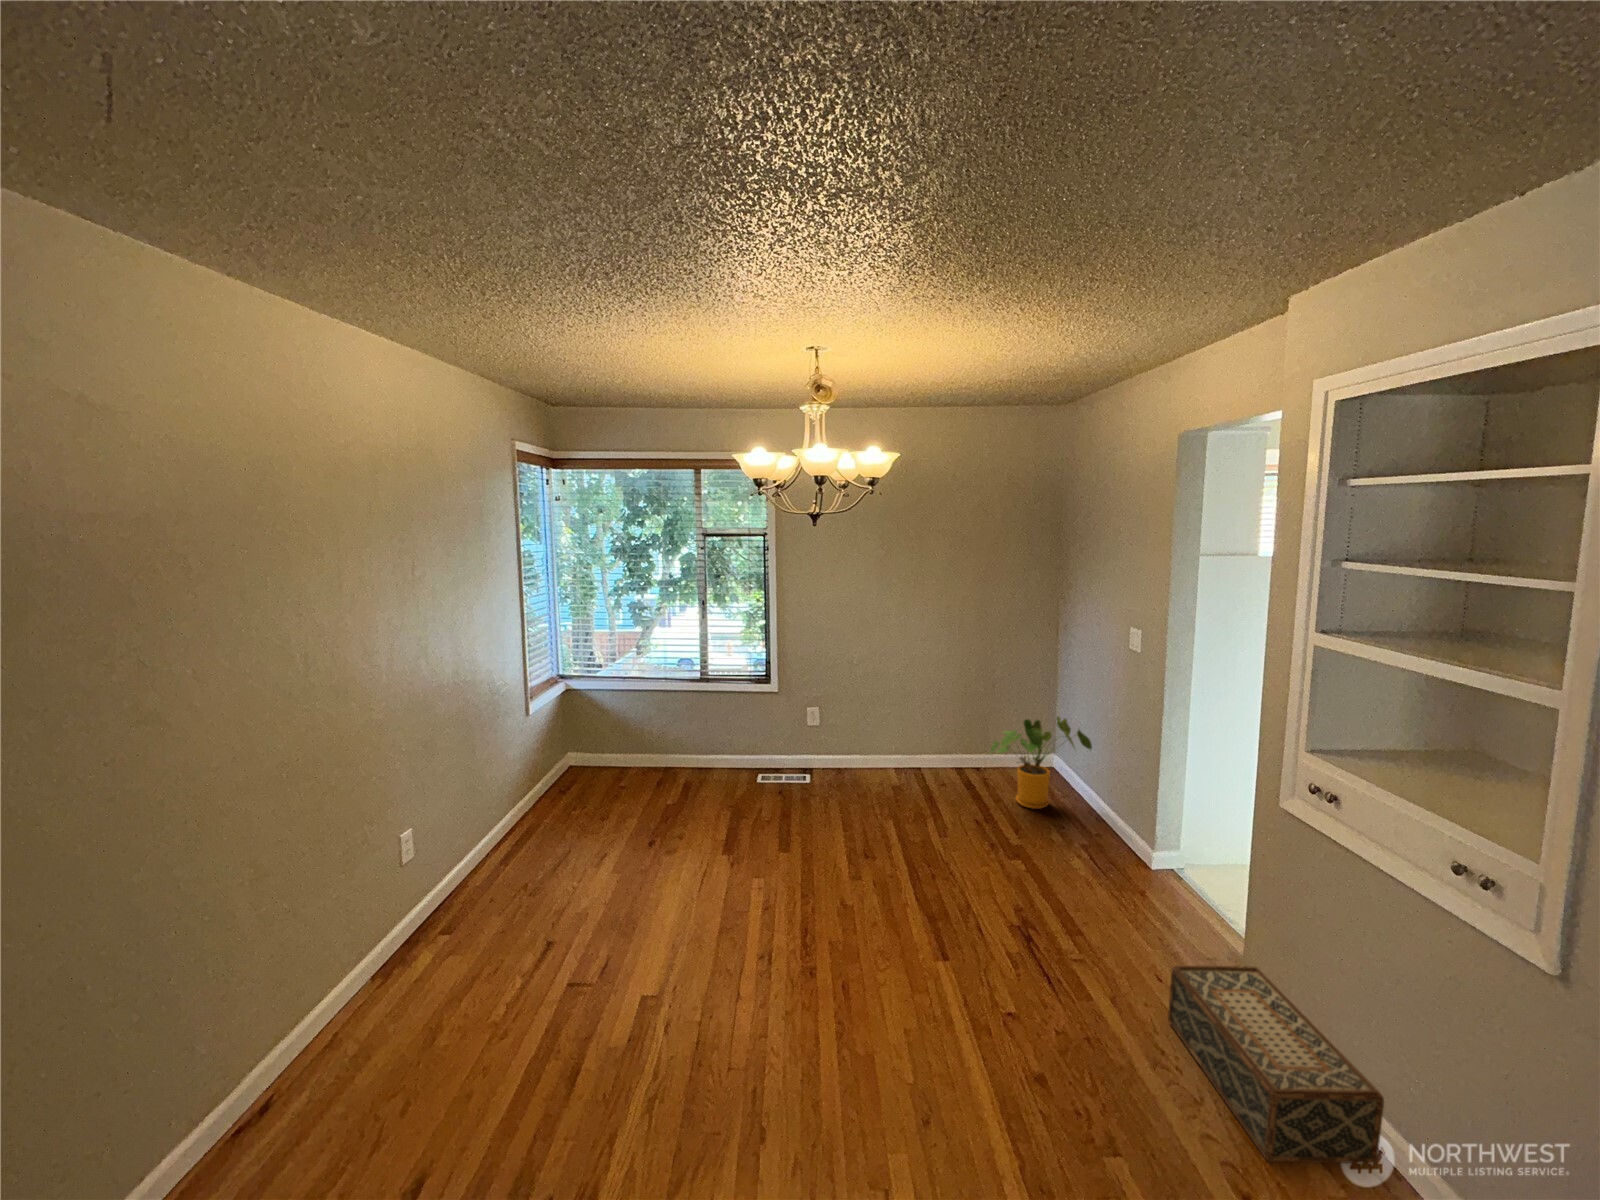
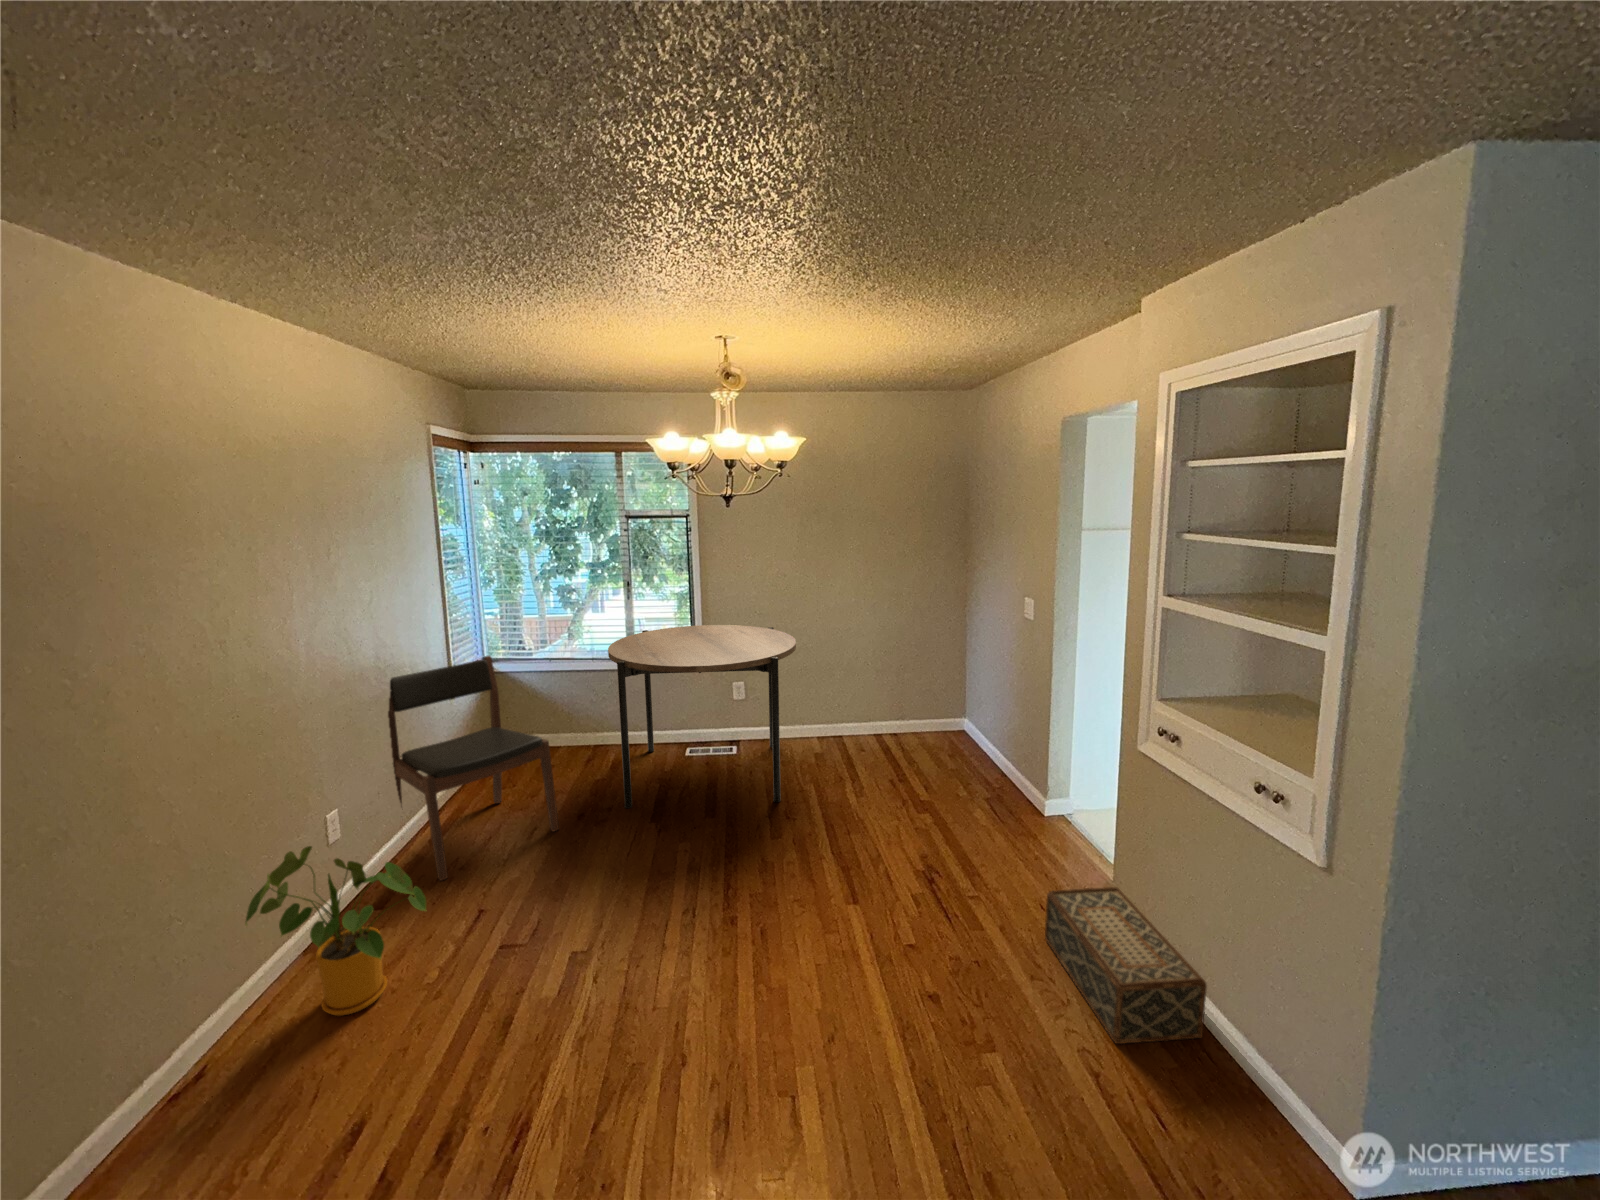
dining table: none [681,648,876,841] -> present [608,625,796,809]
dining chair: none [455,673,626,907] -> present [388,656,559,881]
house plant: present [991,717,1092,809] -> present [245,846,427,1016]

